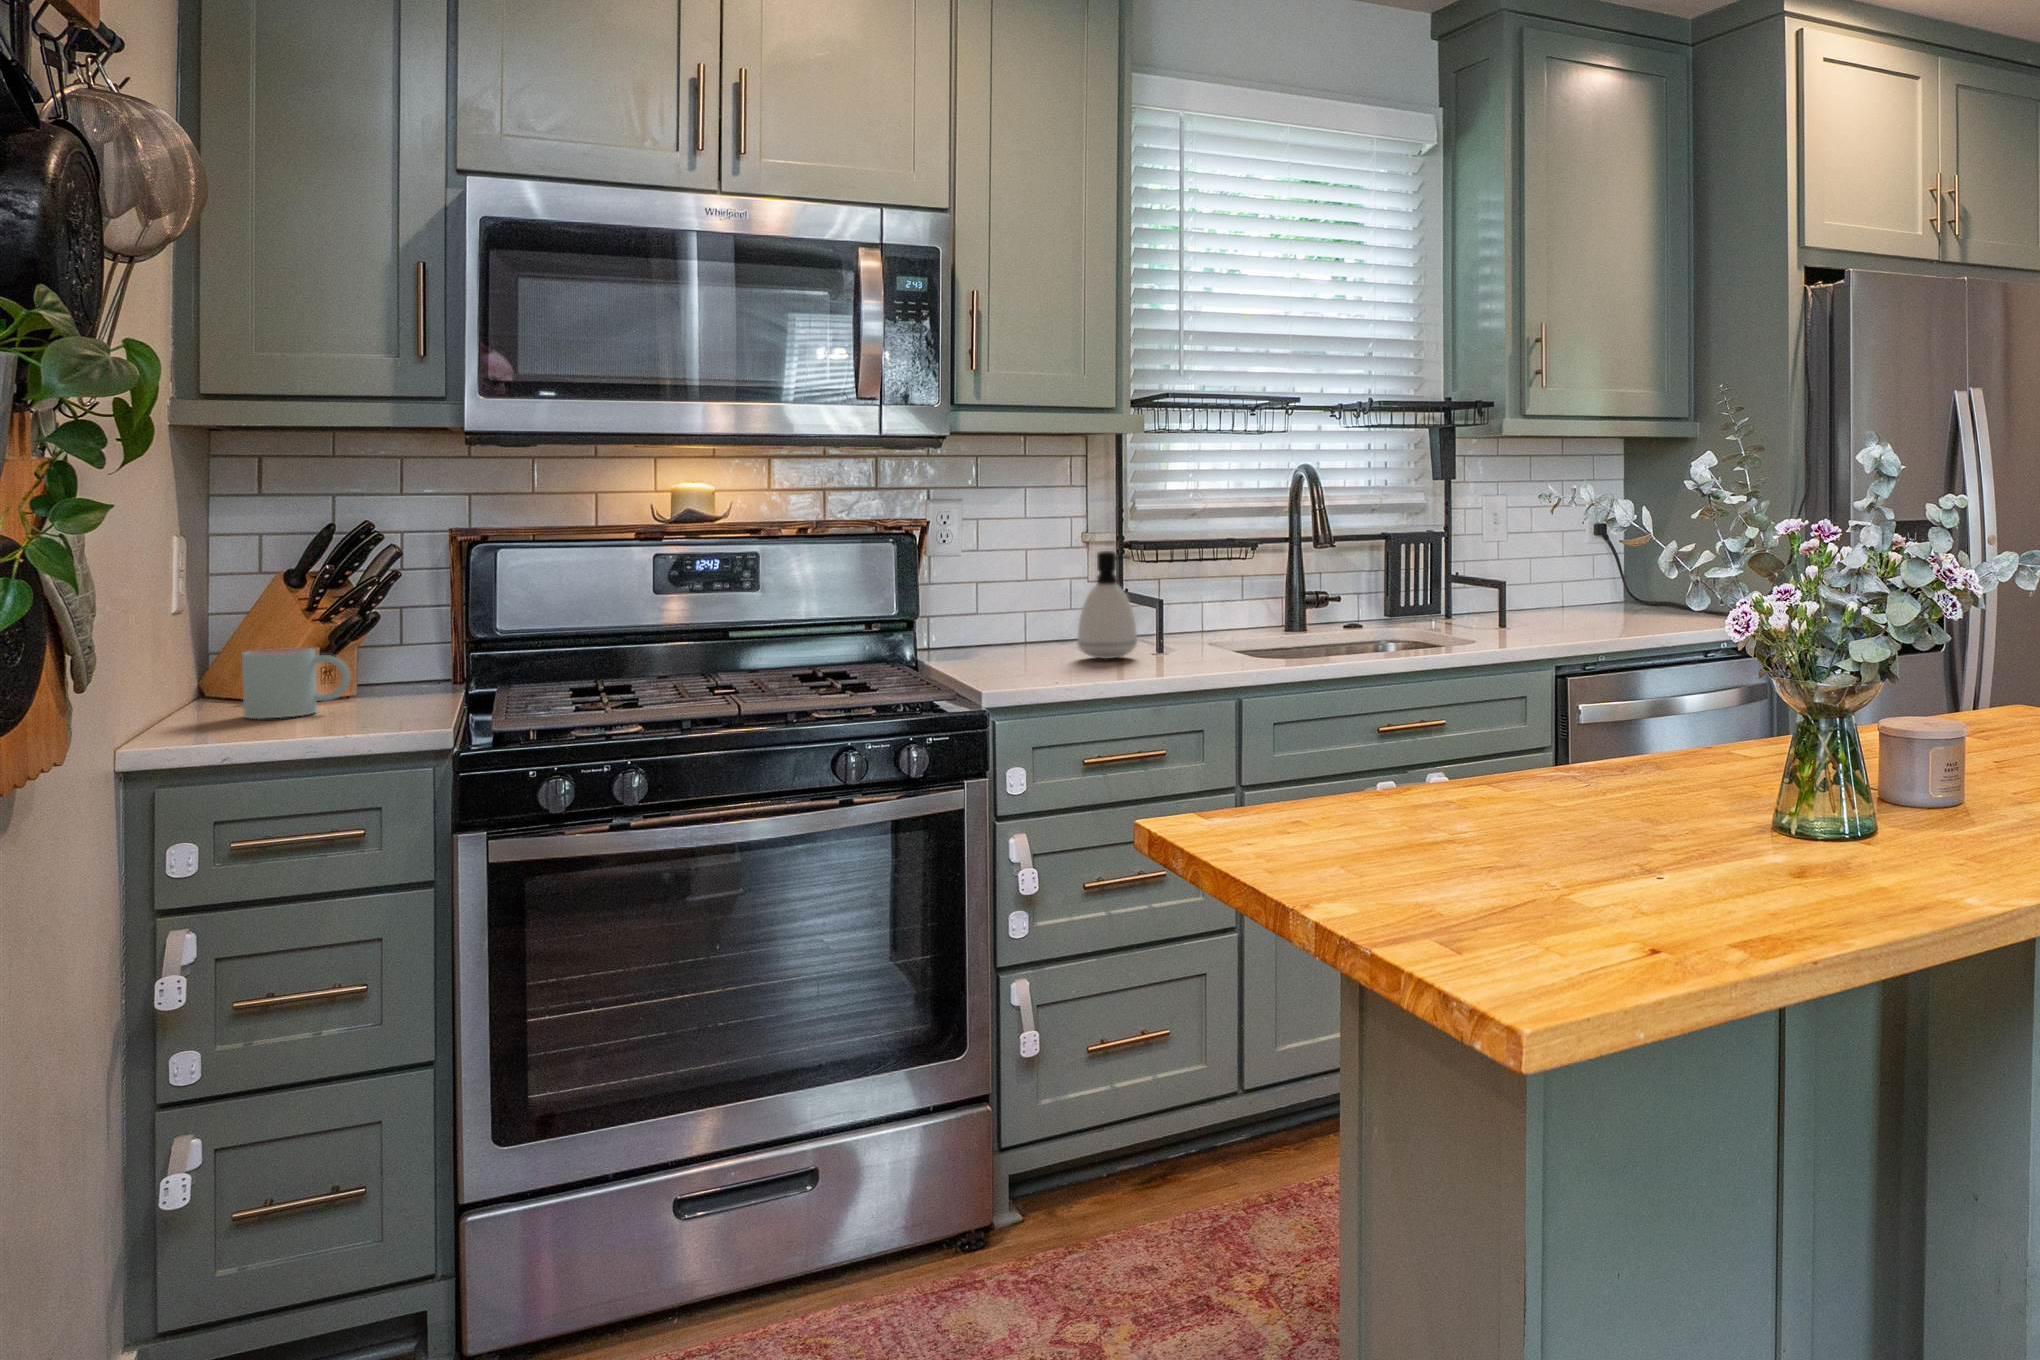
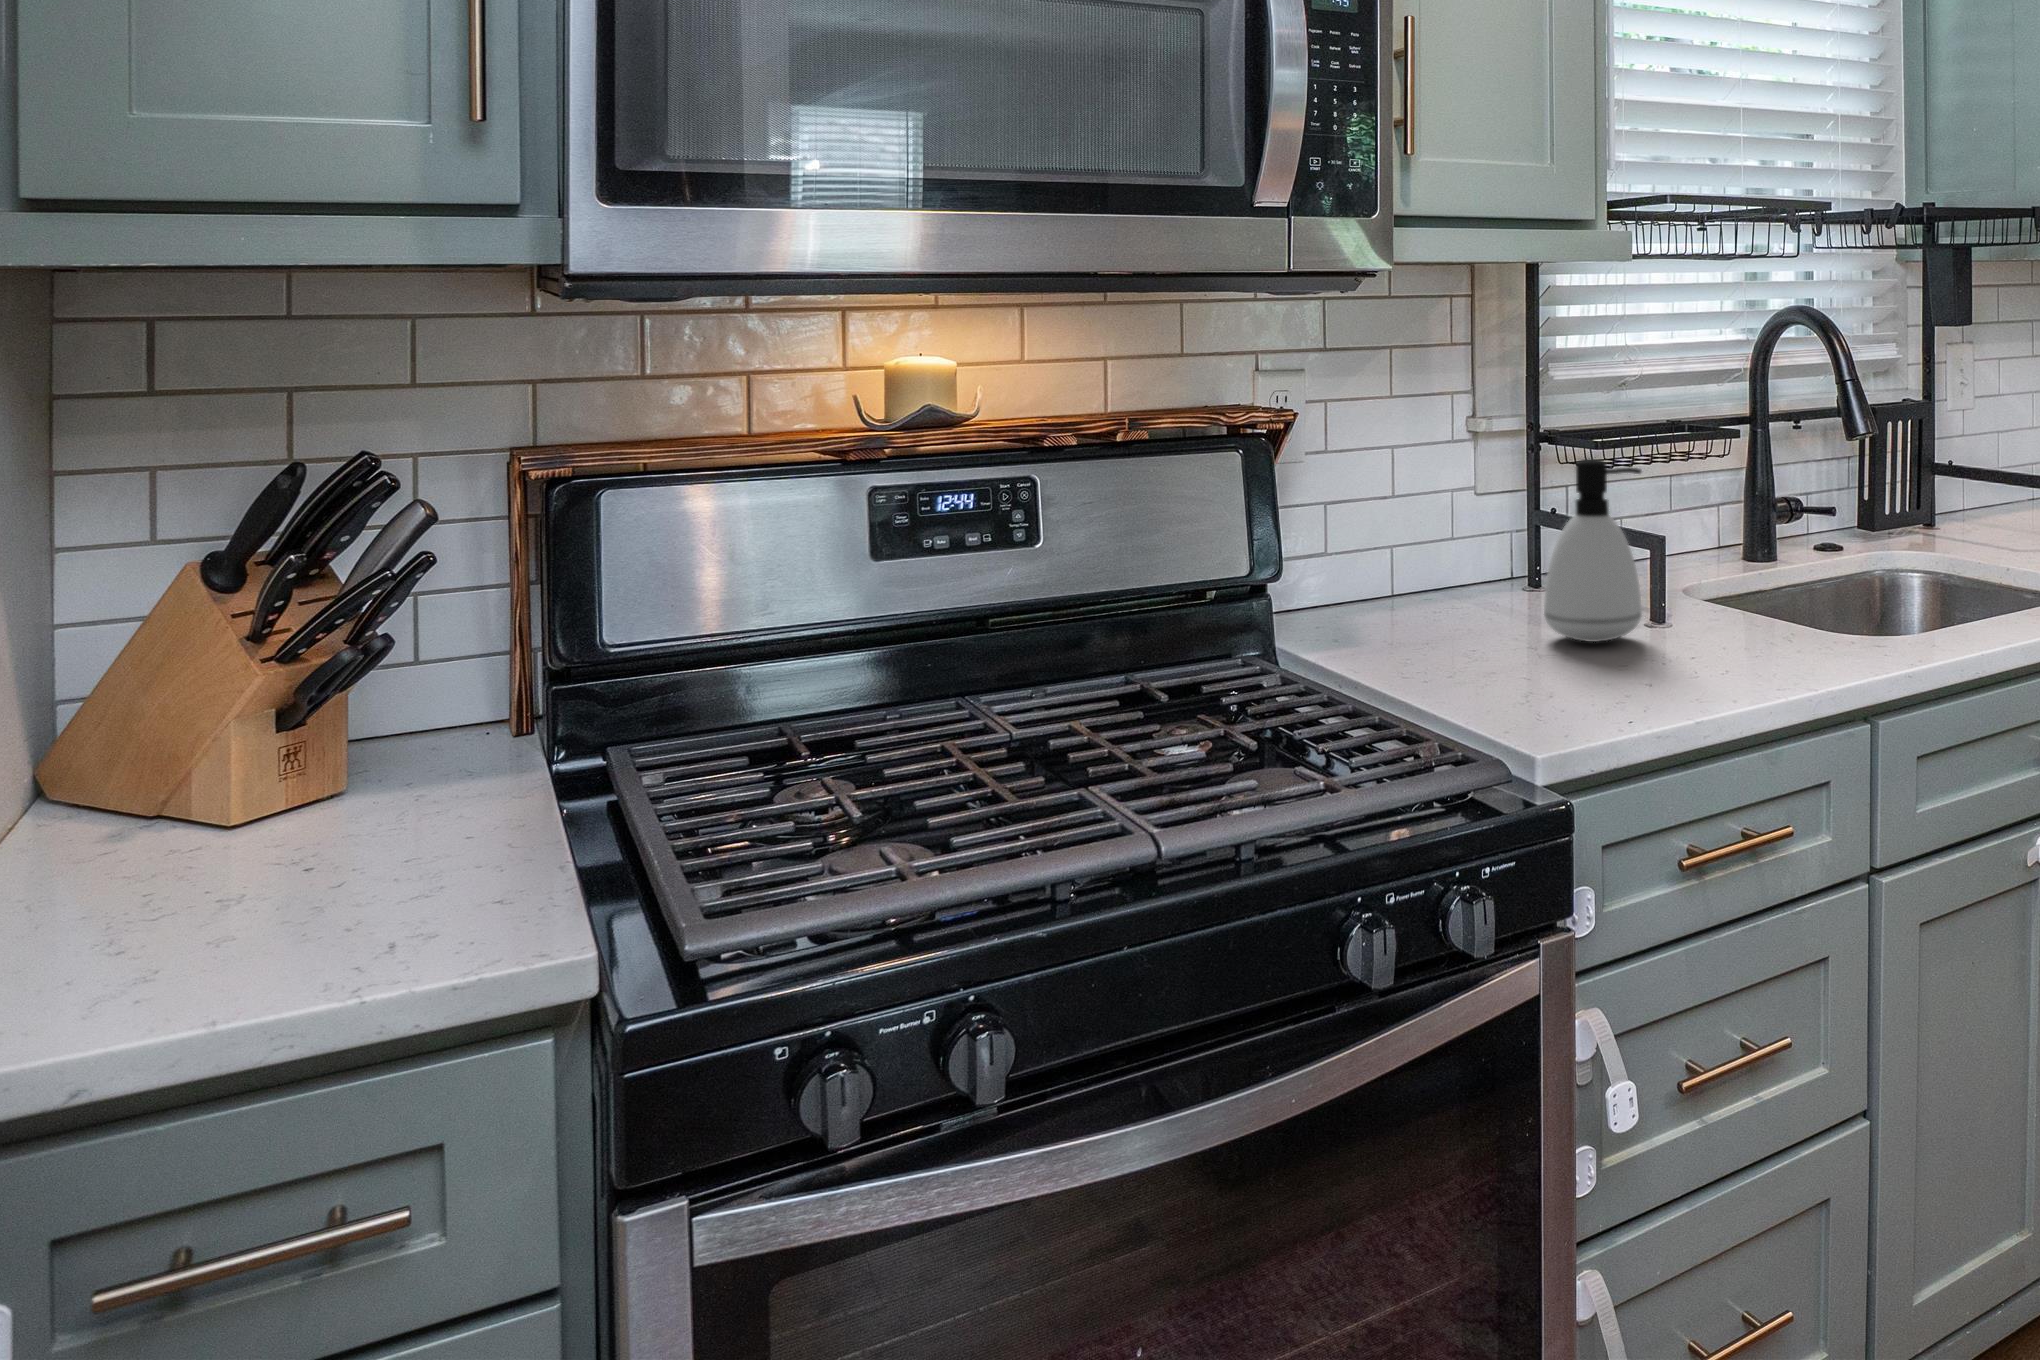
mug: present [242,648,350,719] -> none [111,725,342,899]

